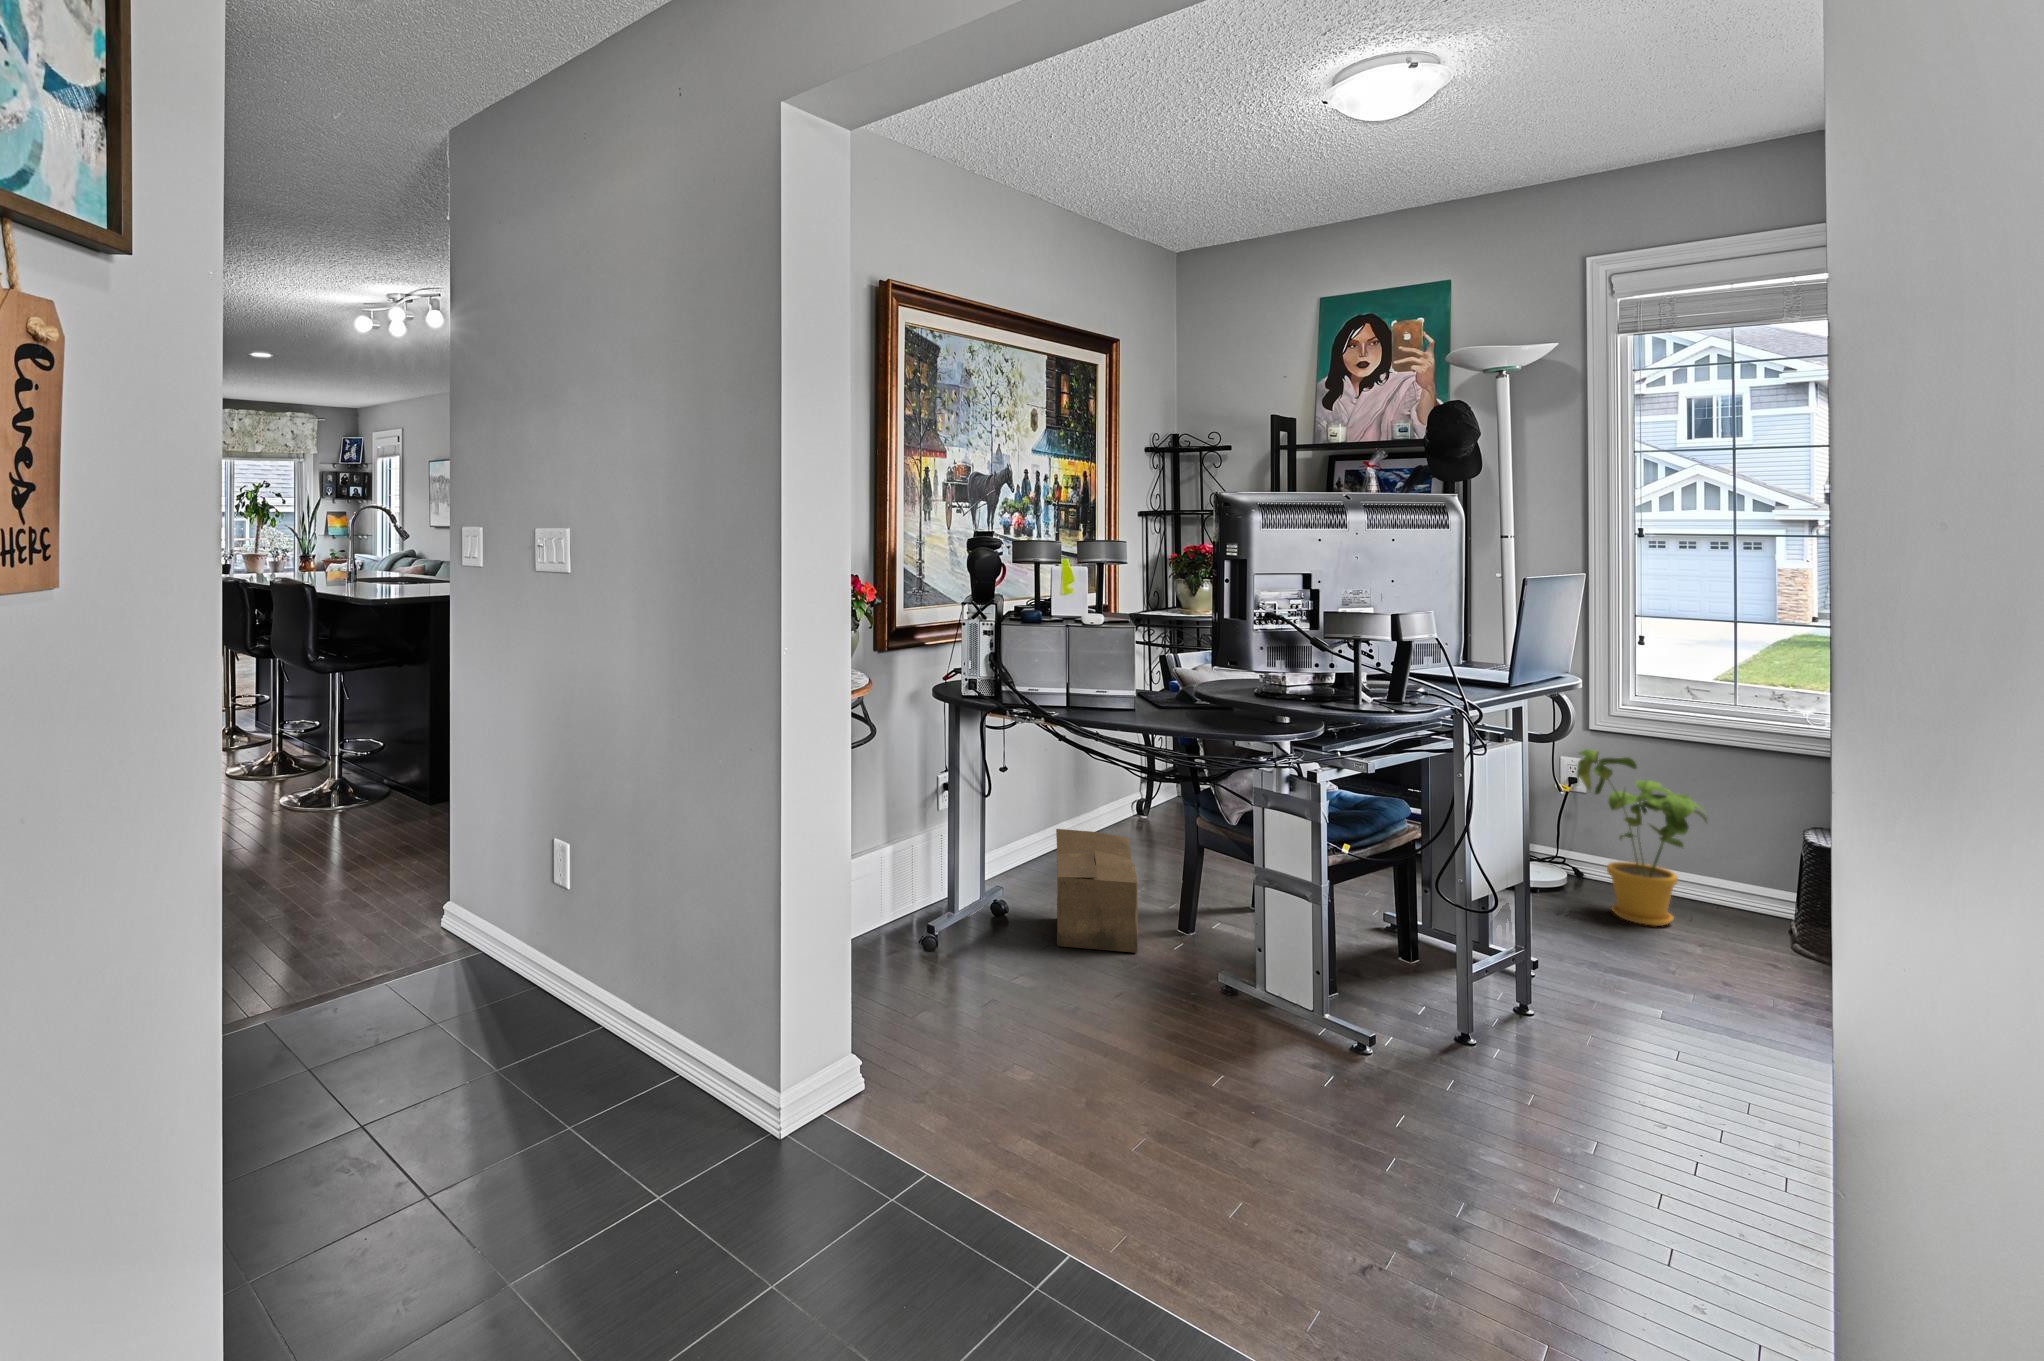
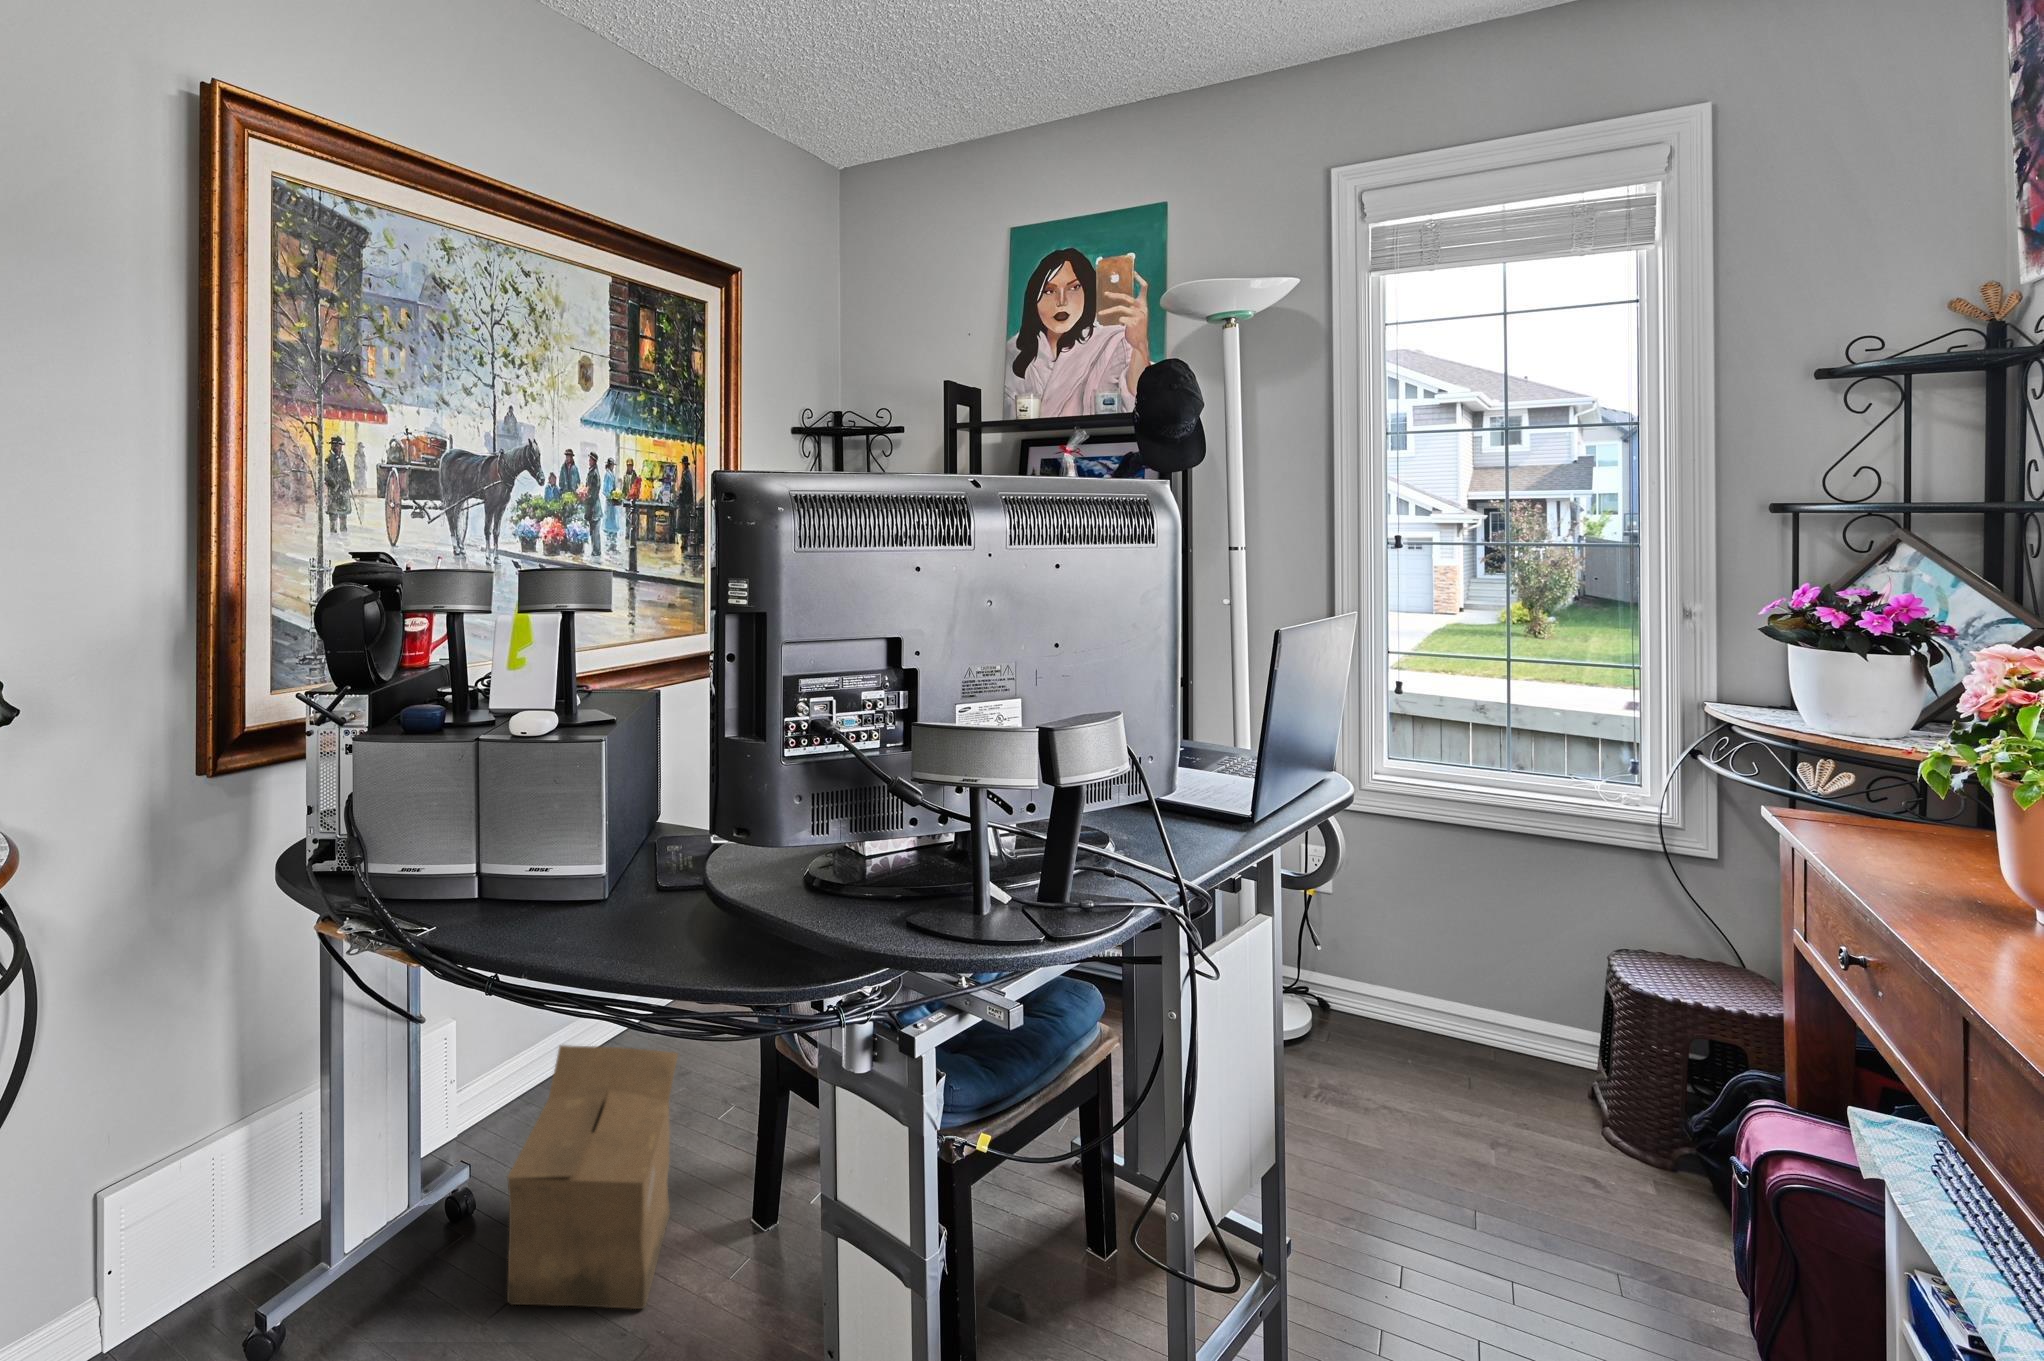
house plant: present [1577,749,1707,926] -> none [1333,862,1513,1120]

